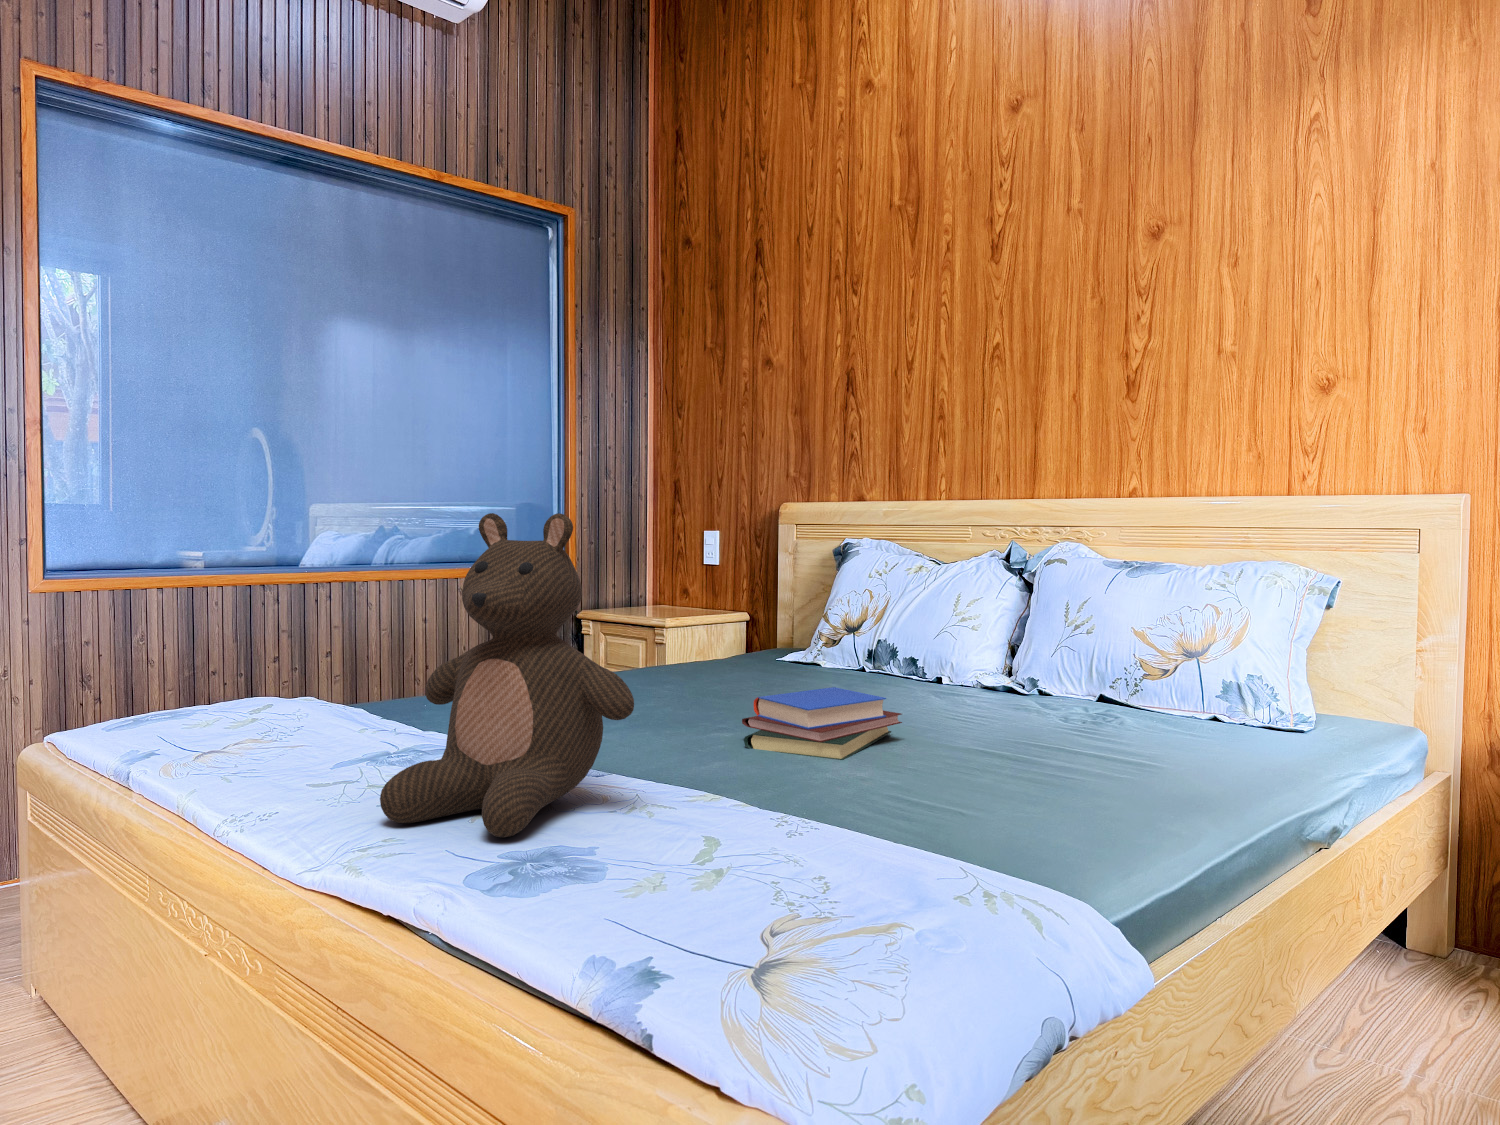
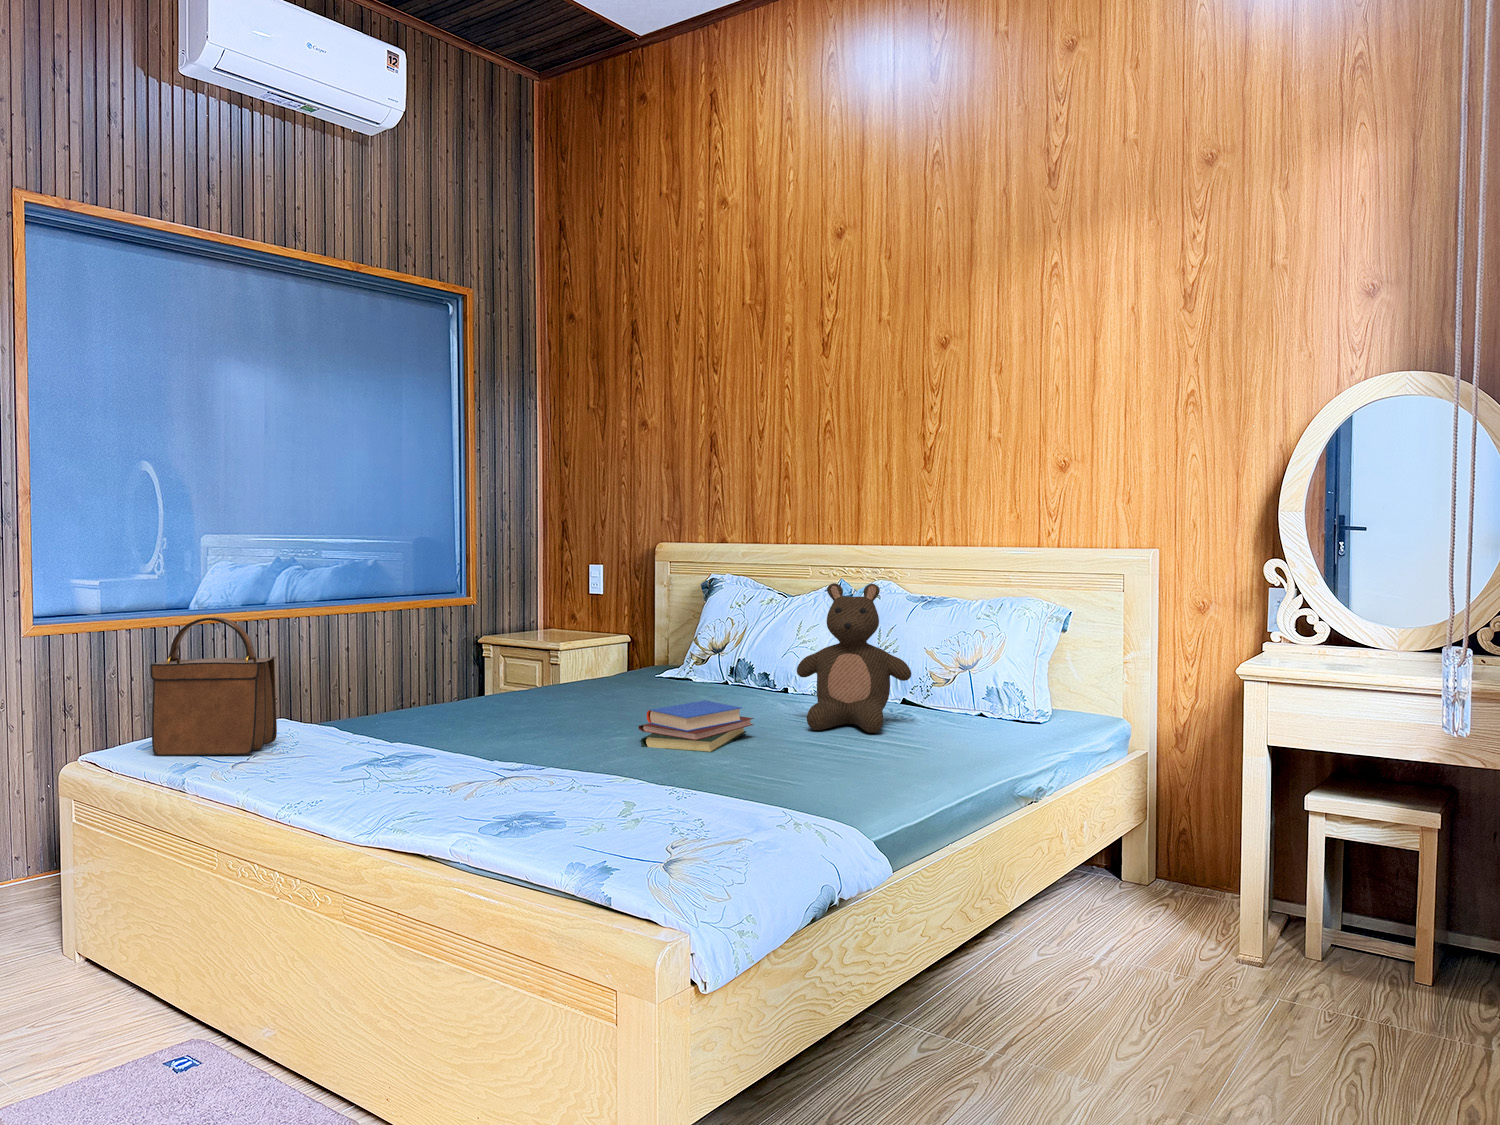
stuffed bear: present [380,513,634,838] -> present [797,583,911,733]
handbag: none [101,556,267,740] -> present [150,617,277,756]

